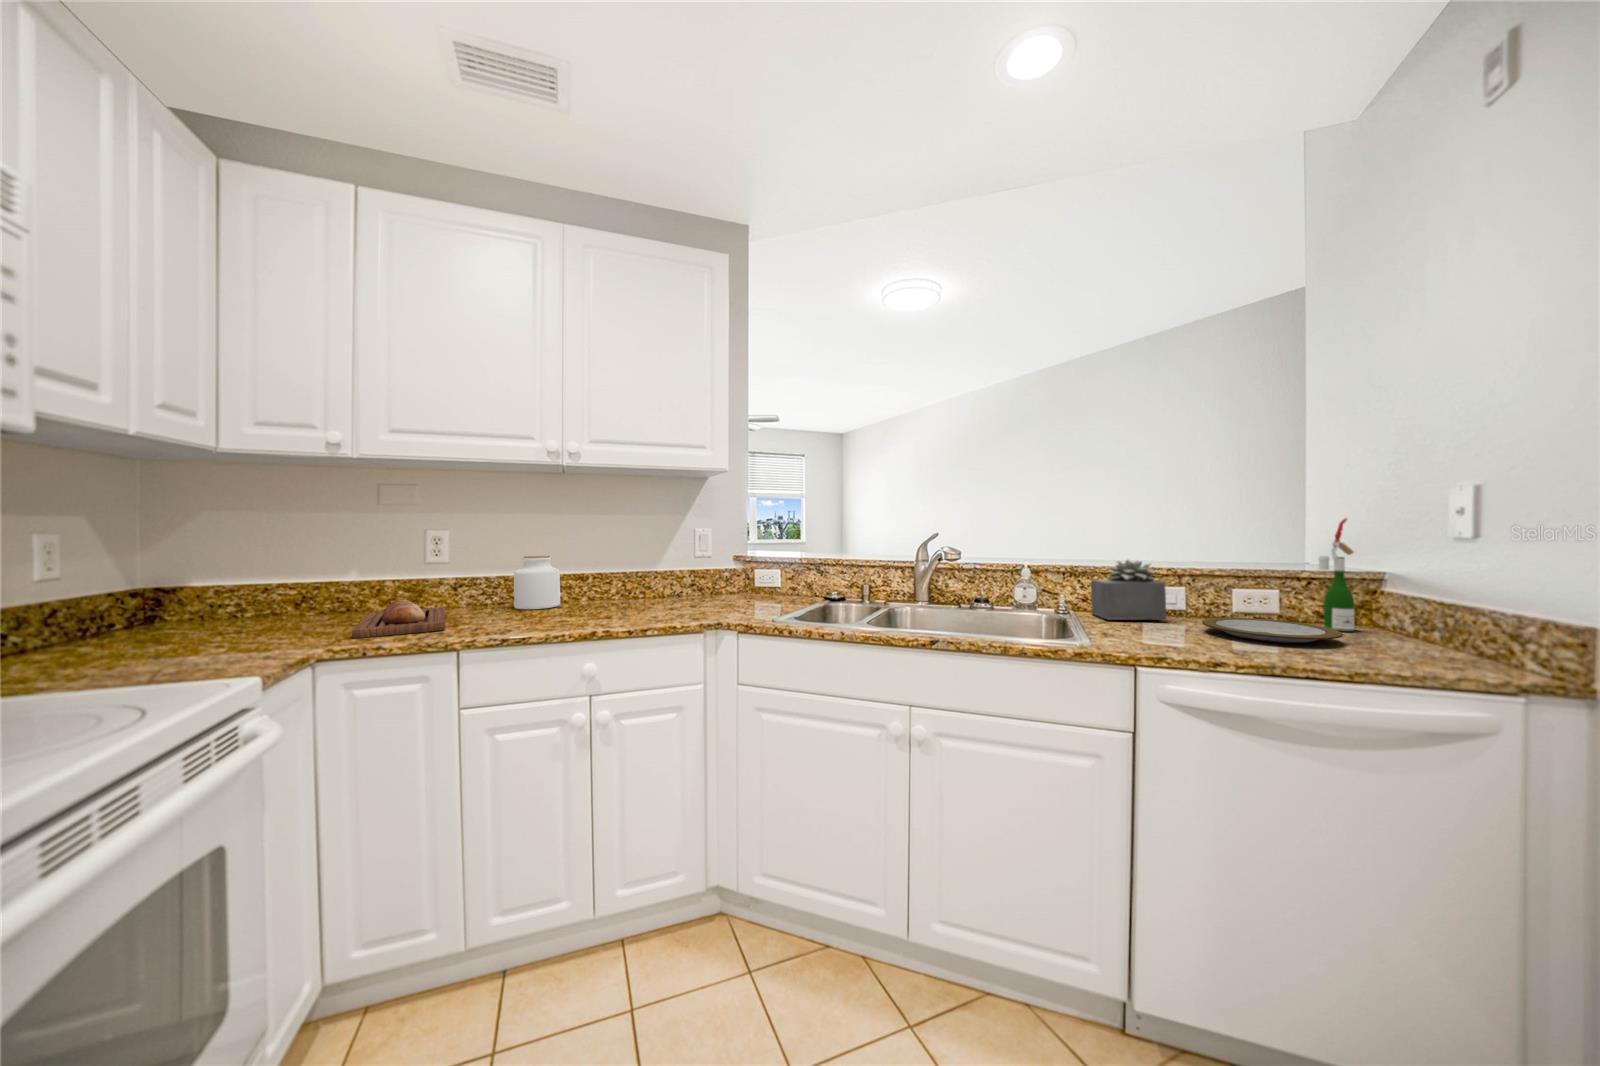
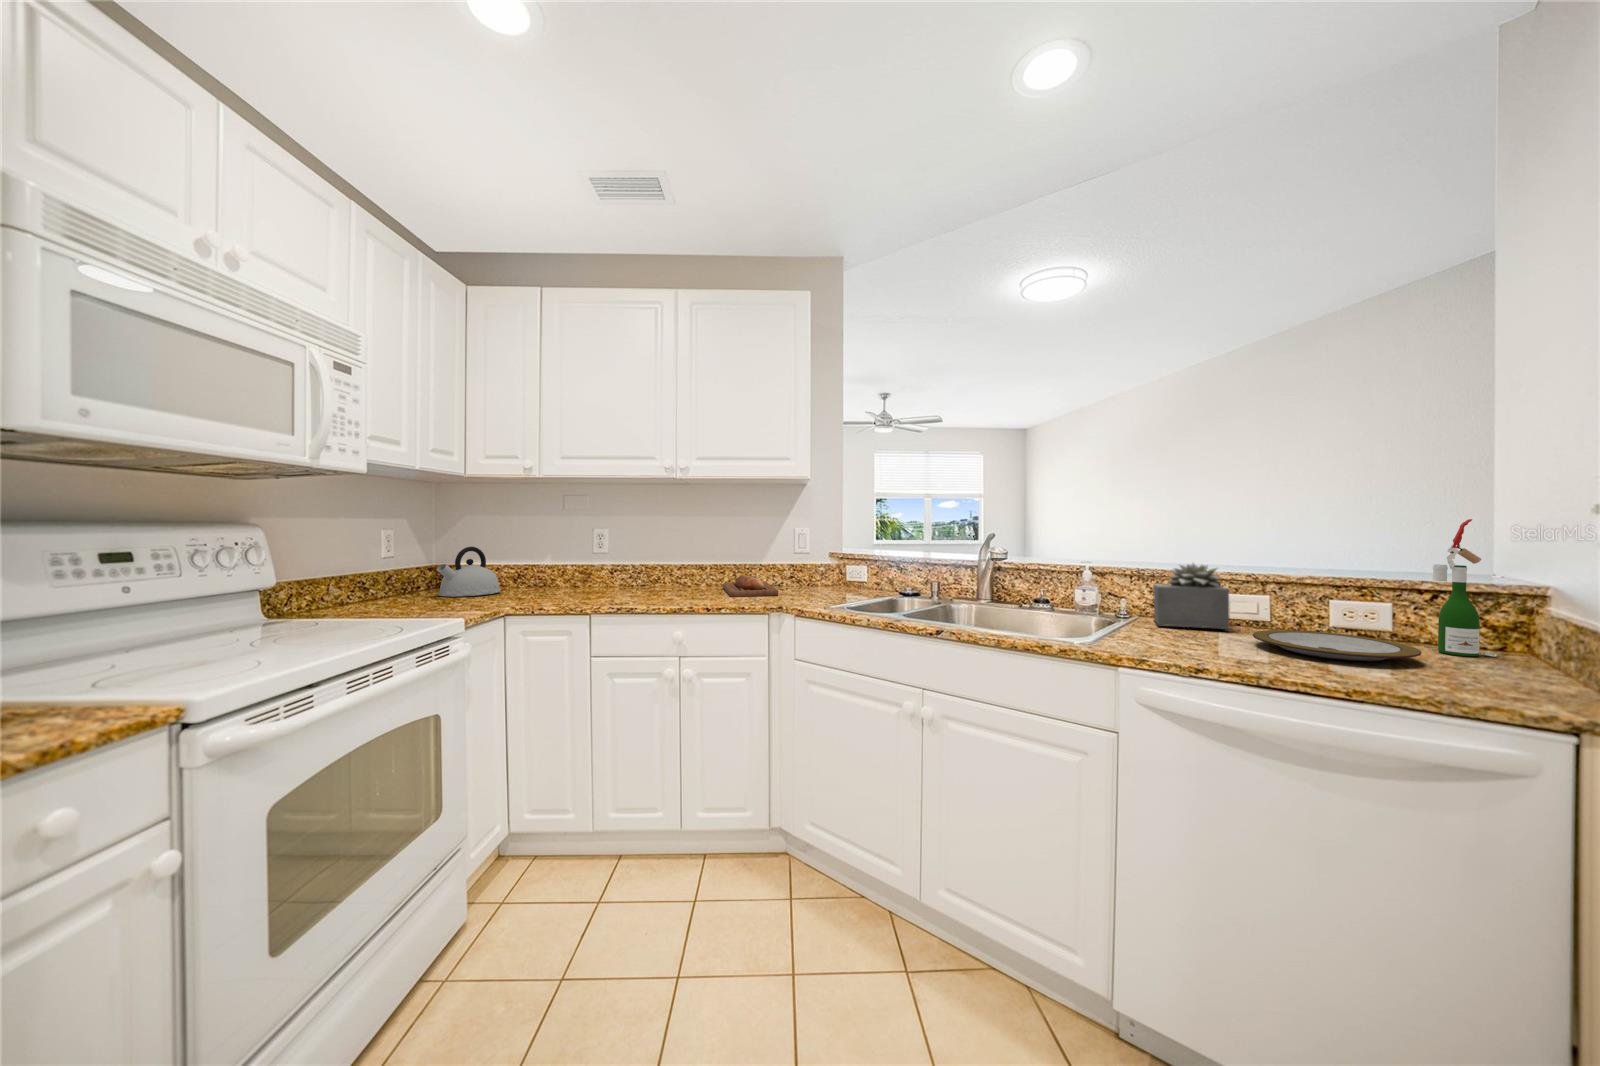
jar: present [514,556,560,609] -> none [649,549,683,591]
kettle: none [157,558,277,637] -> present [437,547,501,597]
bread loaf: present [352,600,445,638] -> present [723,575,778,597]

